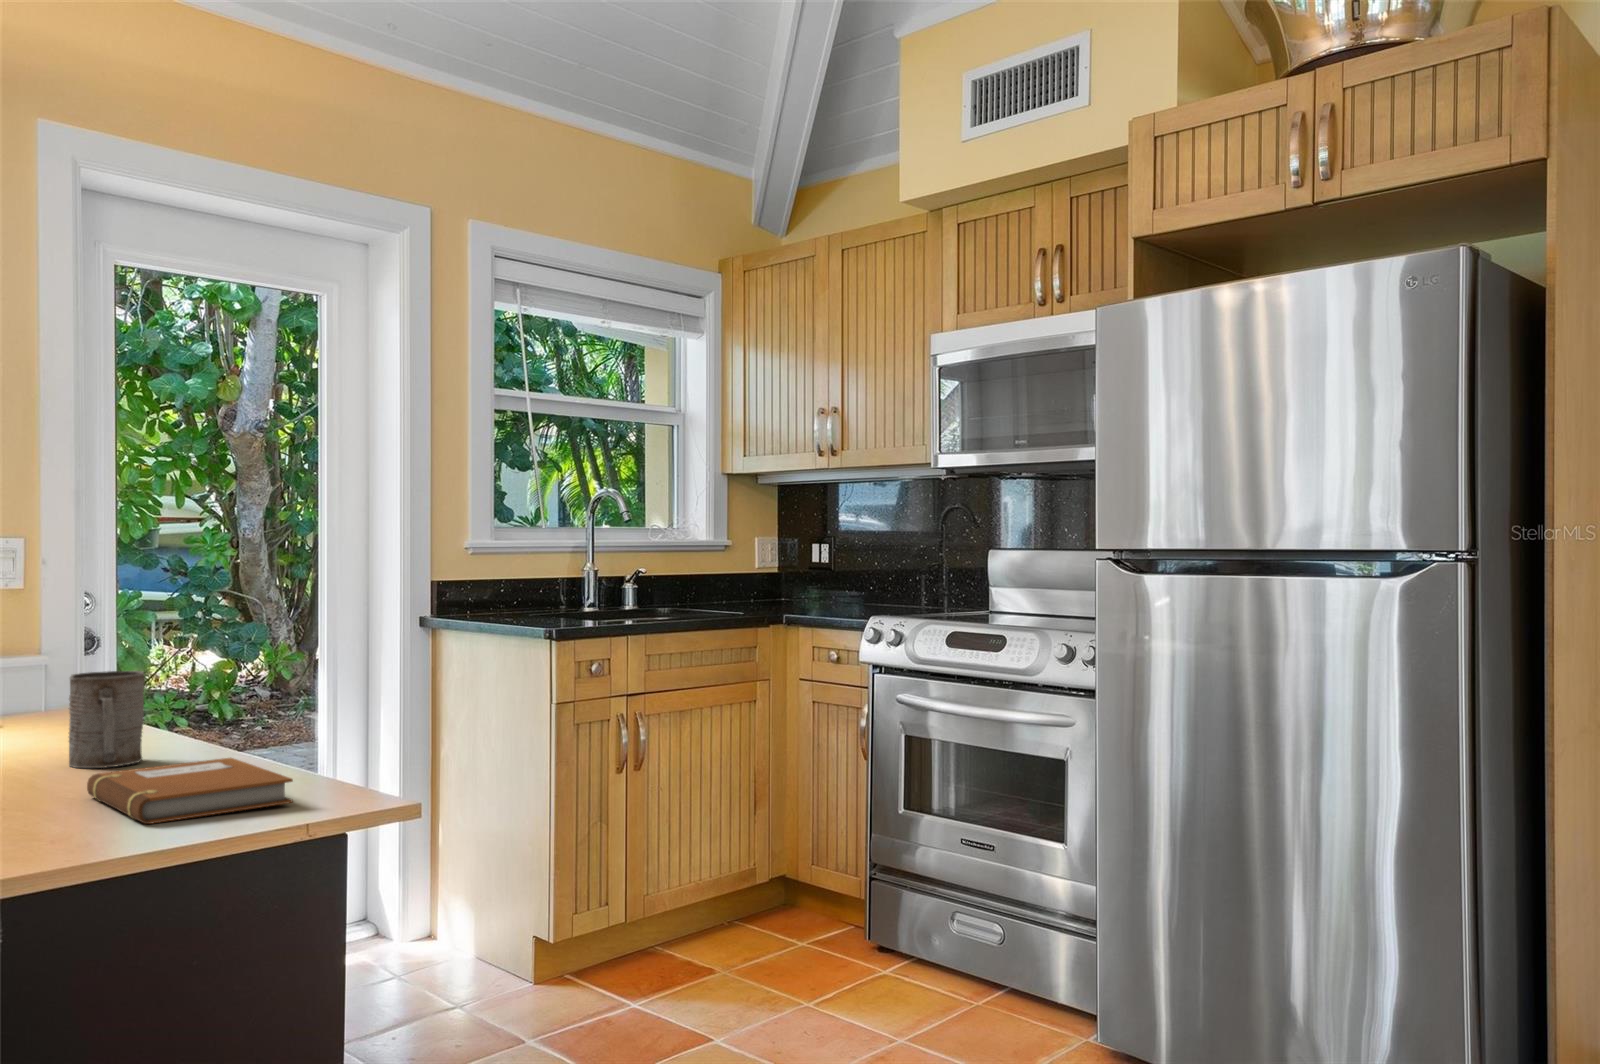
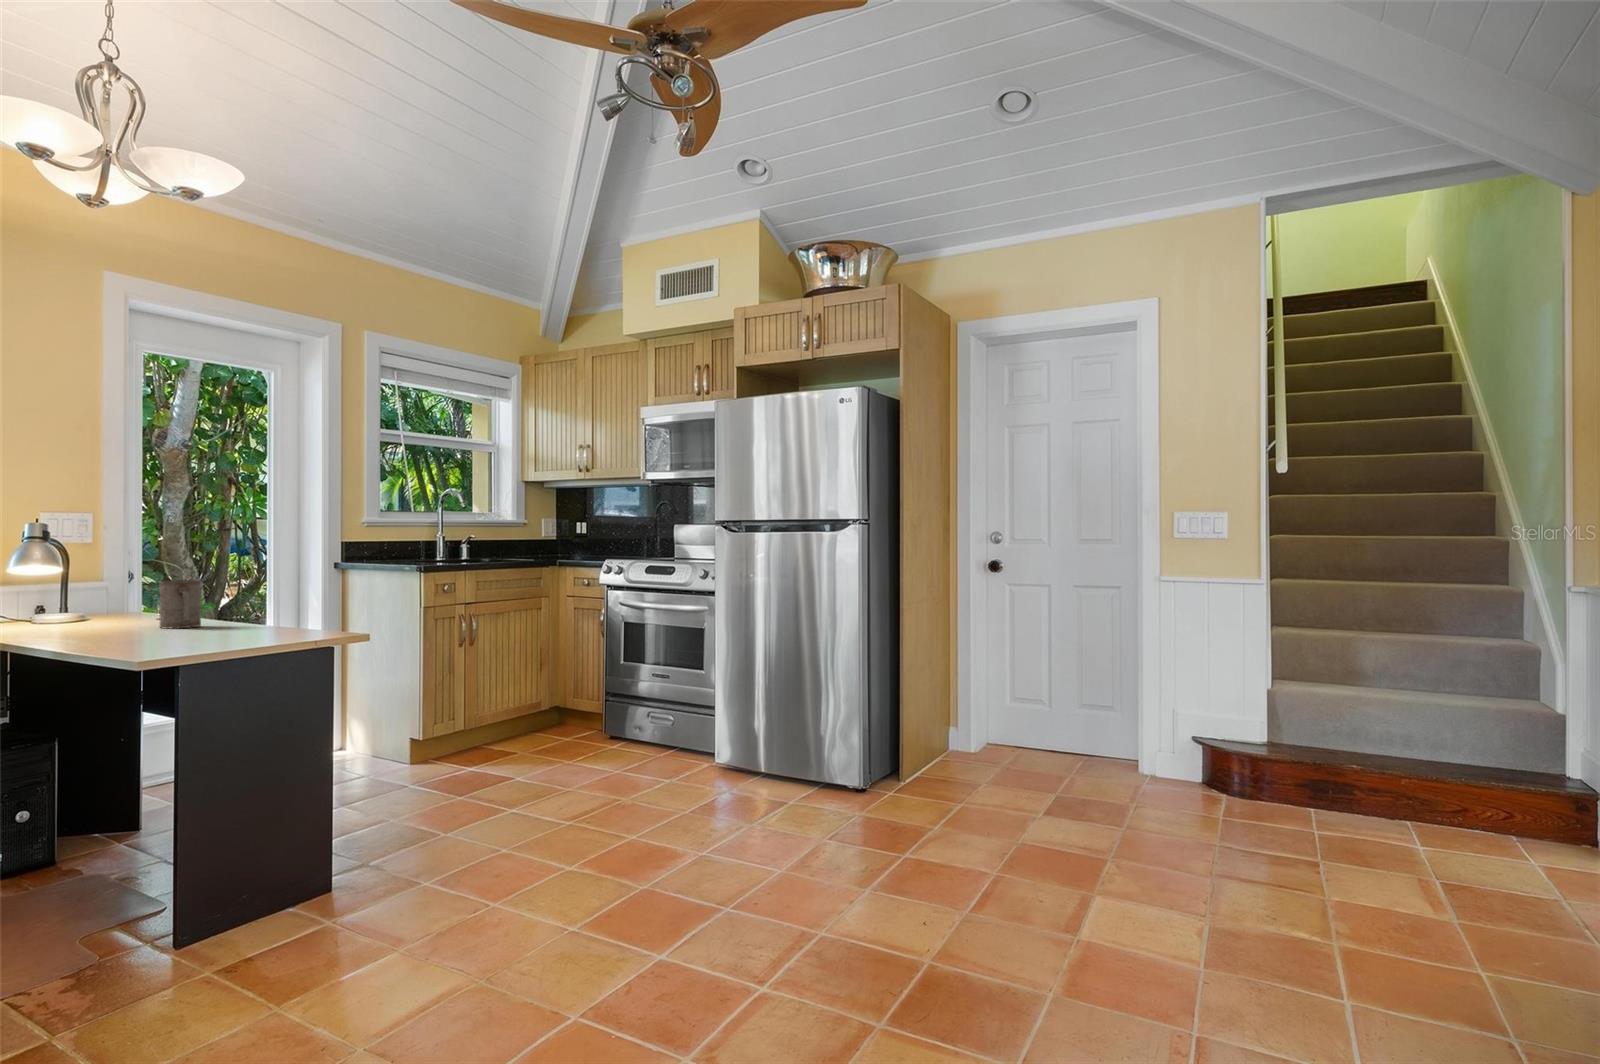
notebook: present [87,758,293,824] -> none [190,618,304,640]

